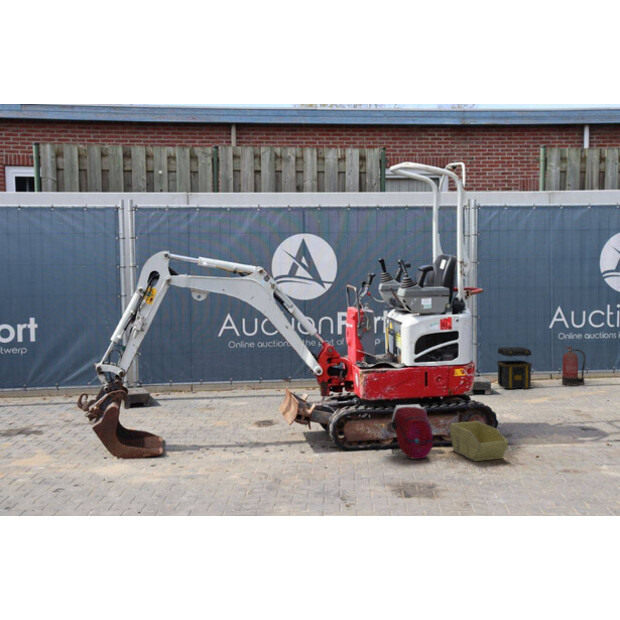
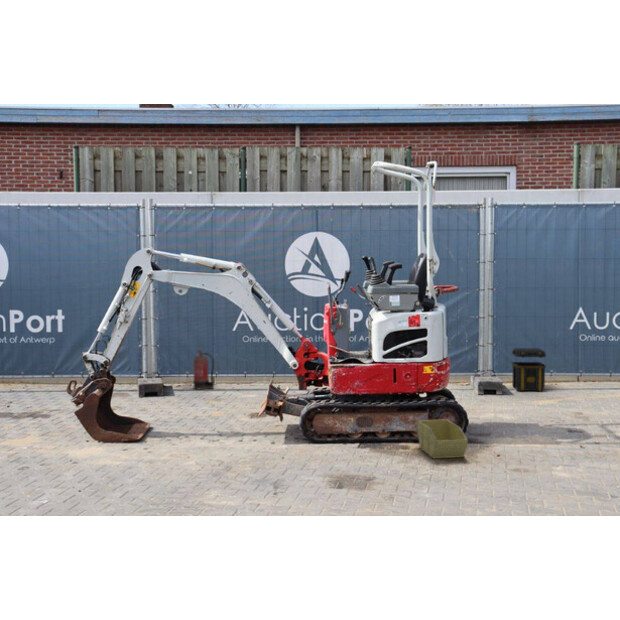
fire extinguisher: present [562,347,585,386] -> present [194,350,214,389]
backpack: present [392,405,433,459] -> none [357,400,394,454]

